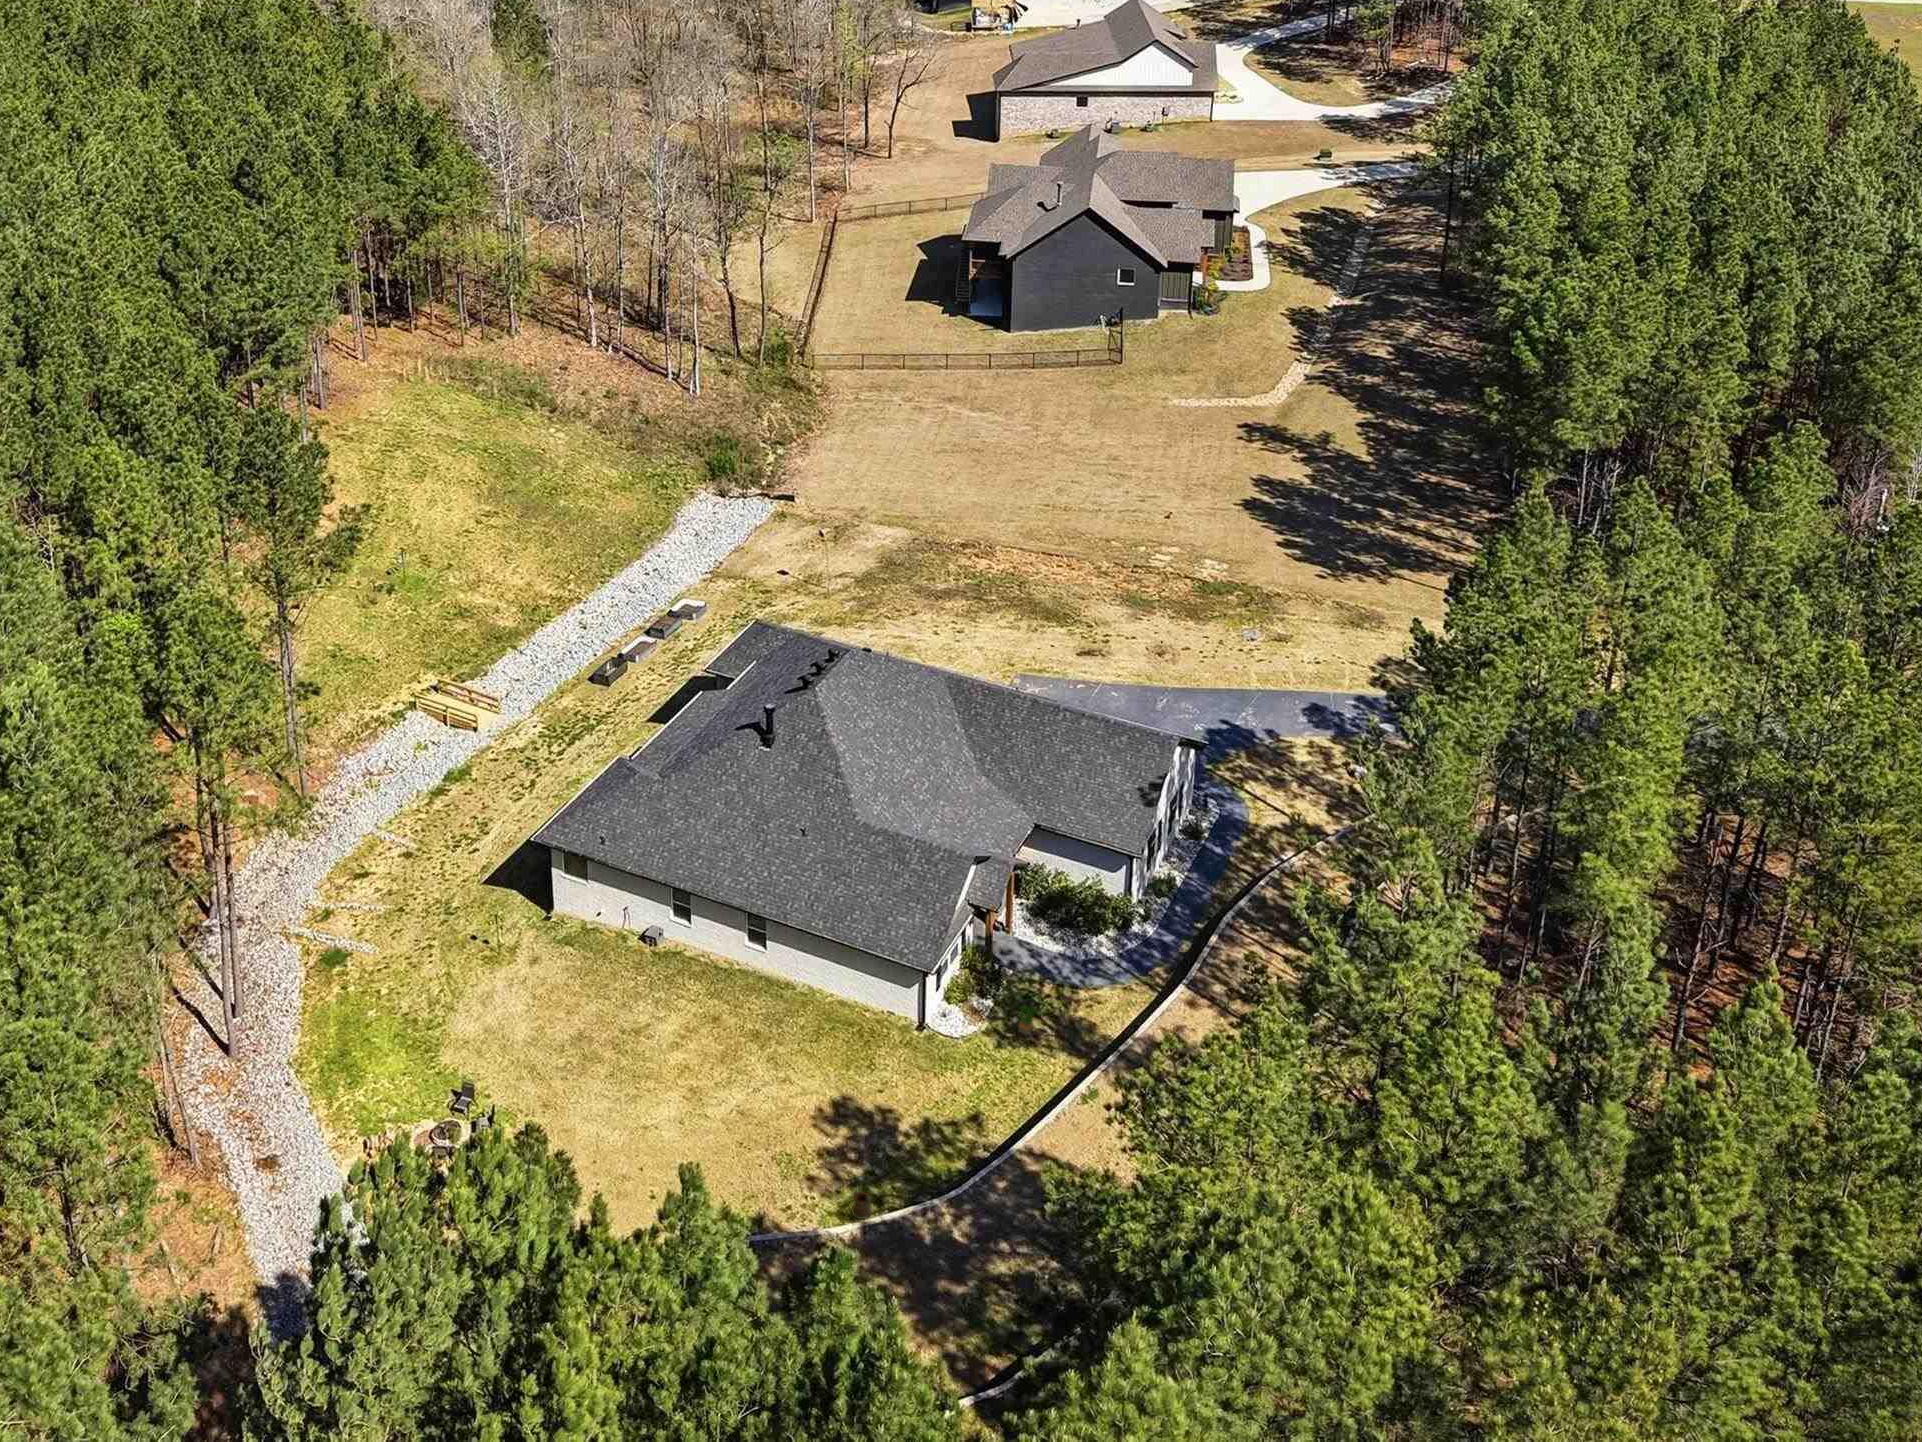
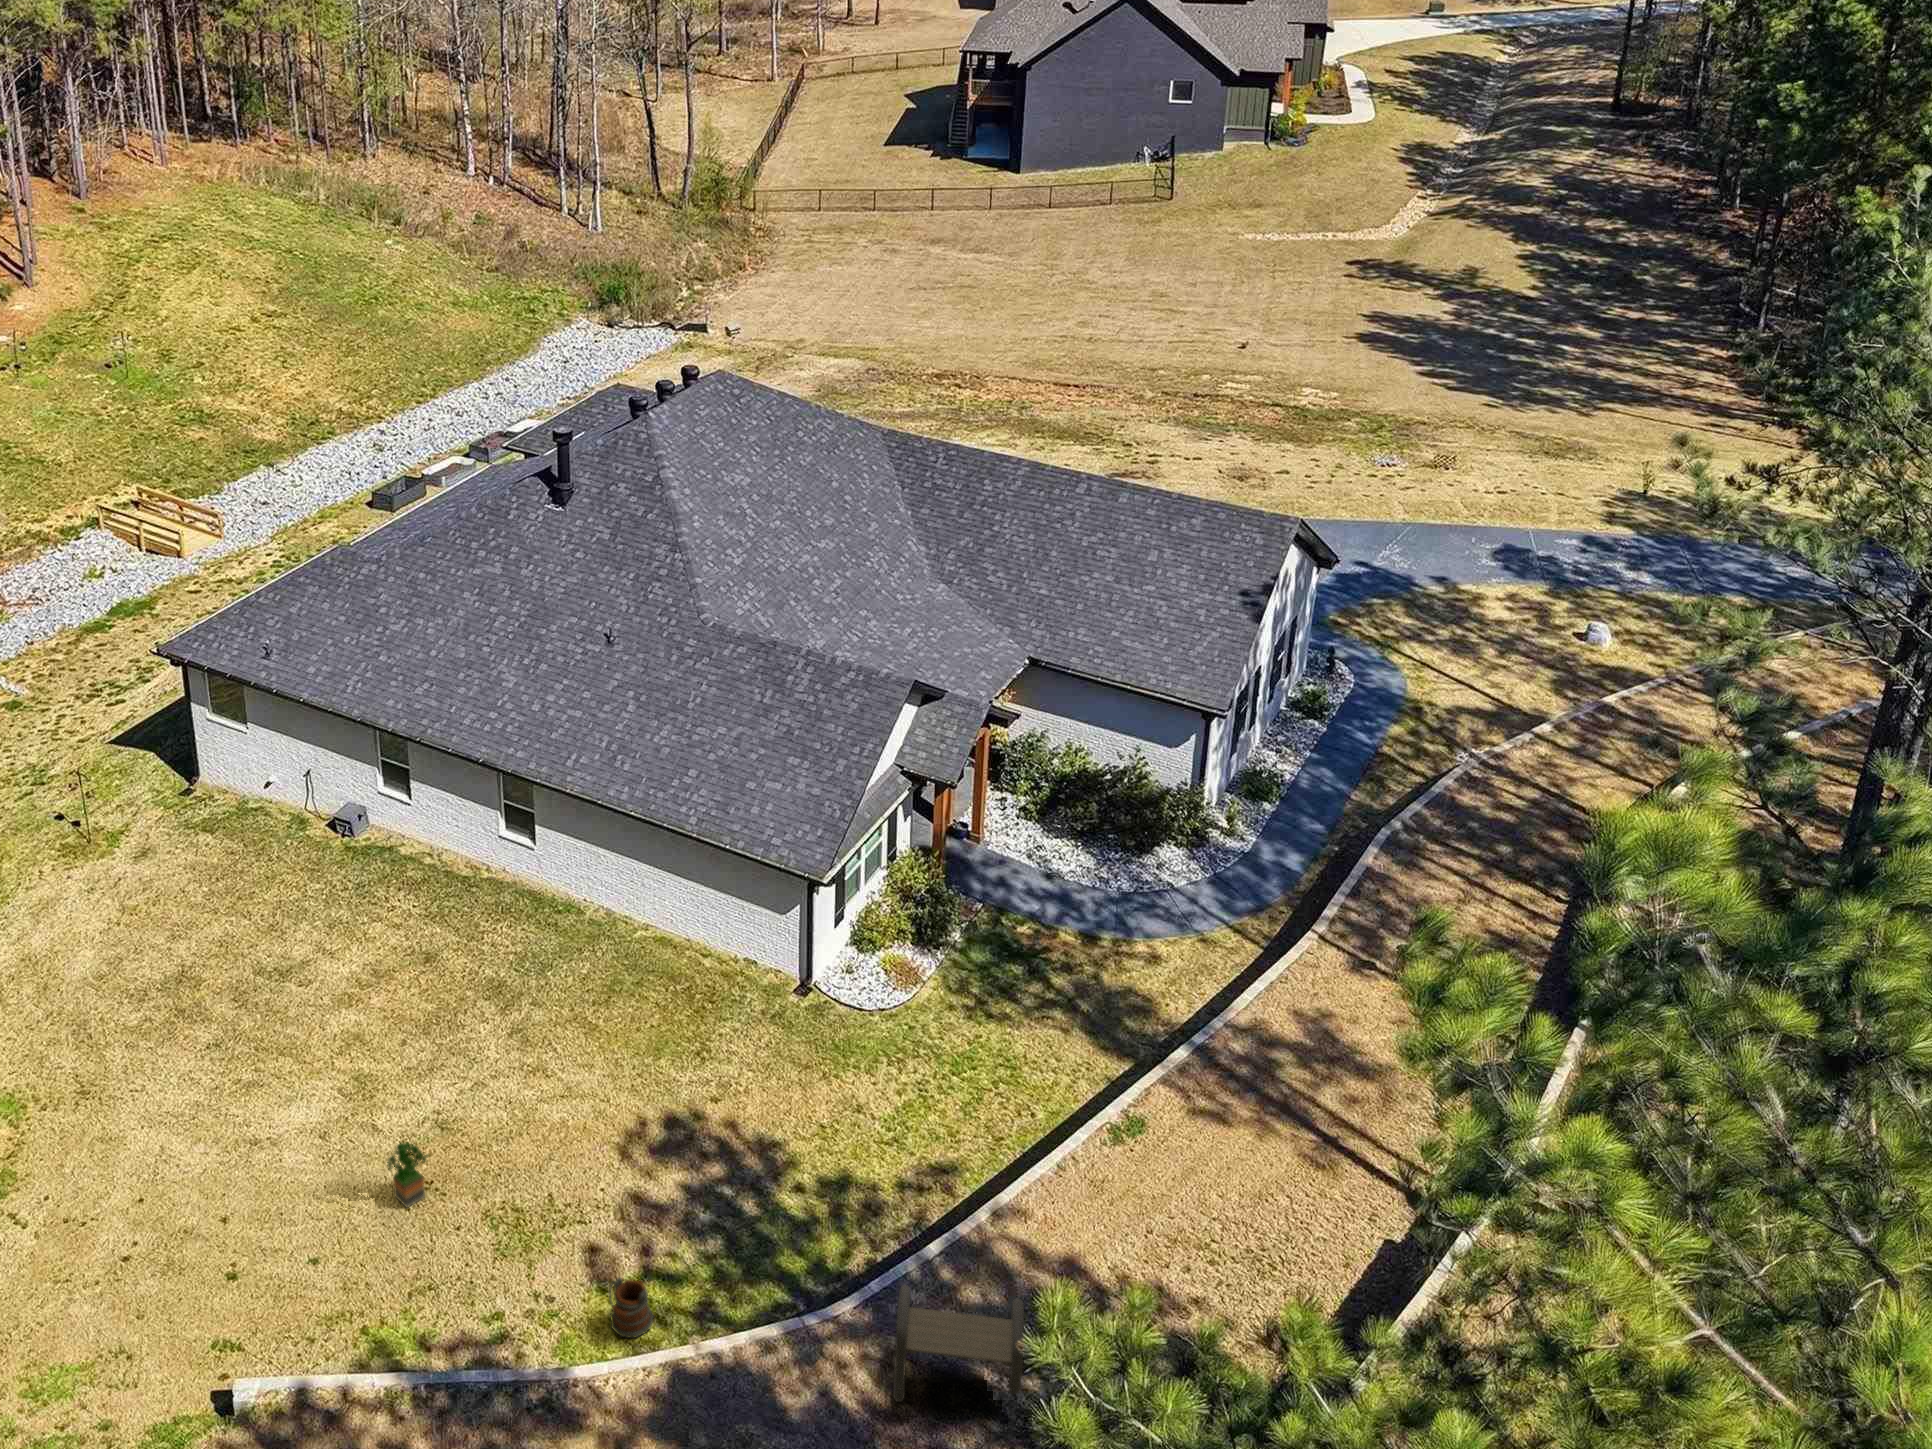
potted tree: present [1019,1006,1035,1035] -> present [387,1142,429,1207]
bench: none [986,1185,1045,1243] -> present [893,1285,1024,1402]

